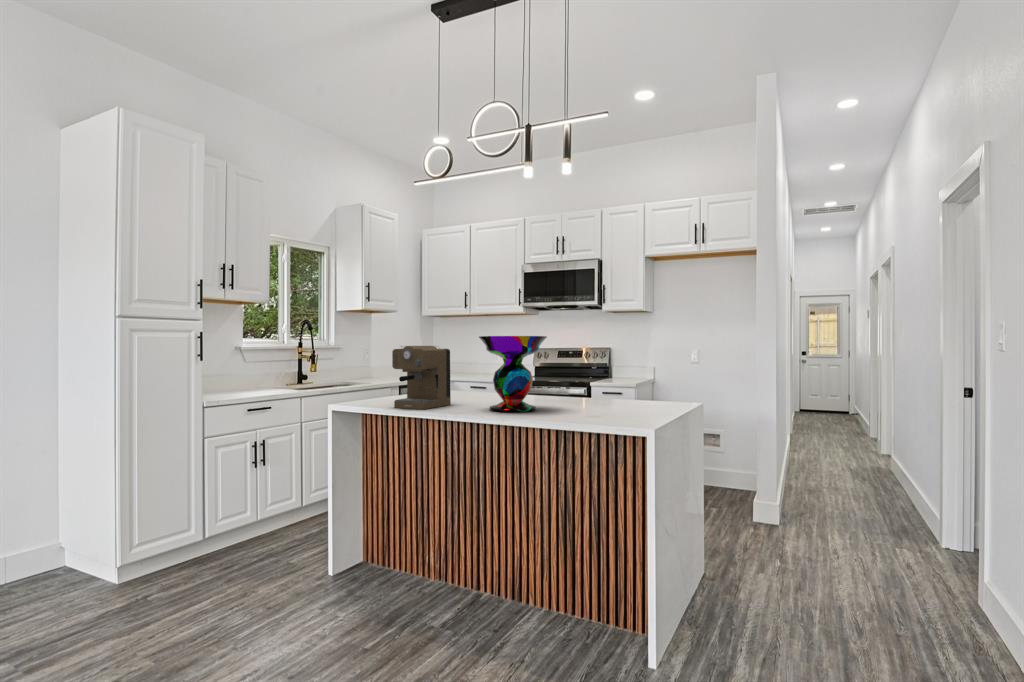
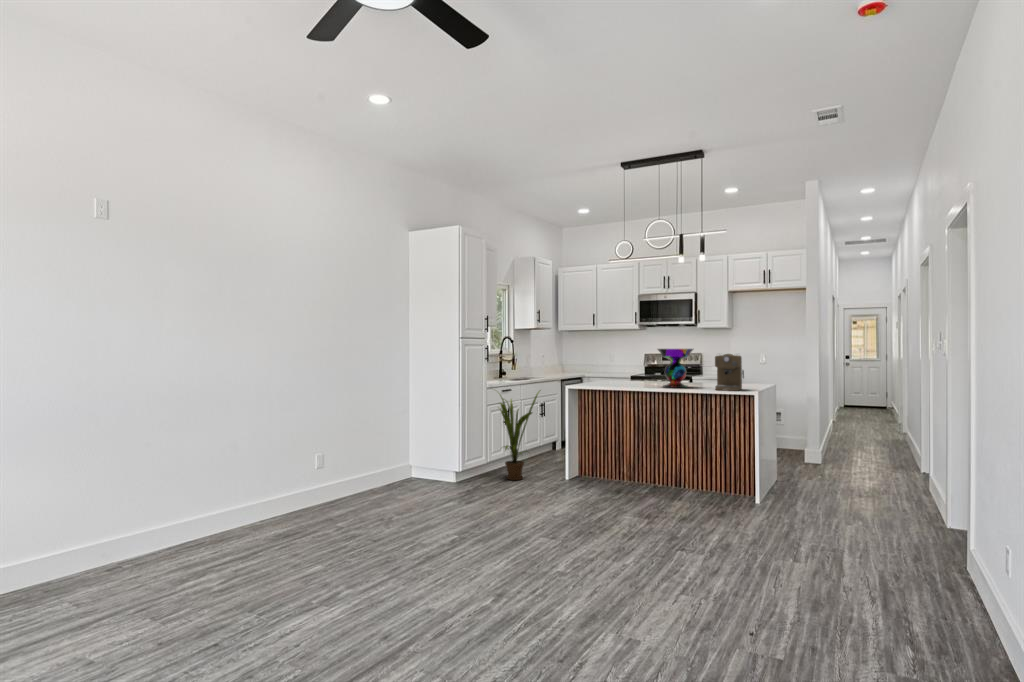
coffee maker: present [392,346,451,409] -> present [715,354,744,391]
house plant: none [187,407,293,577] -> present [500,390,541,480]

